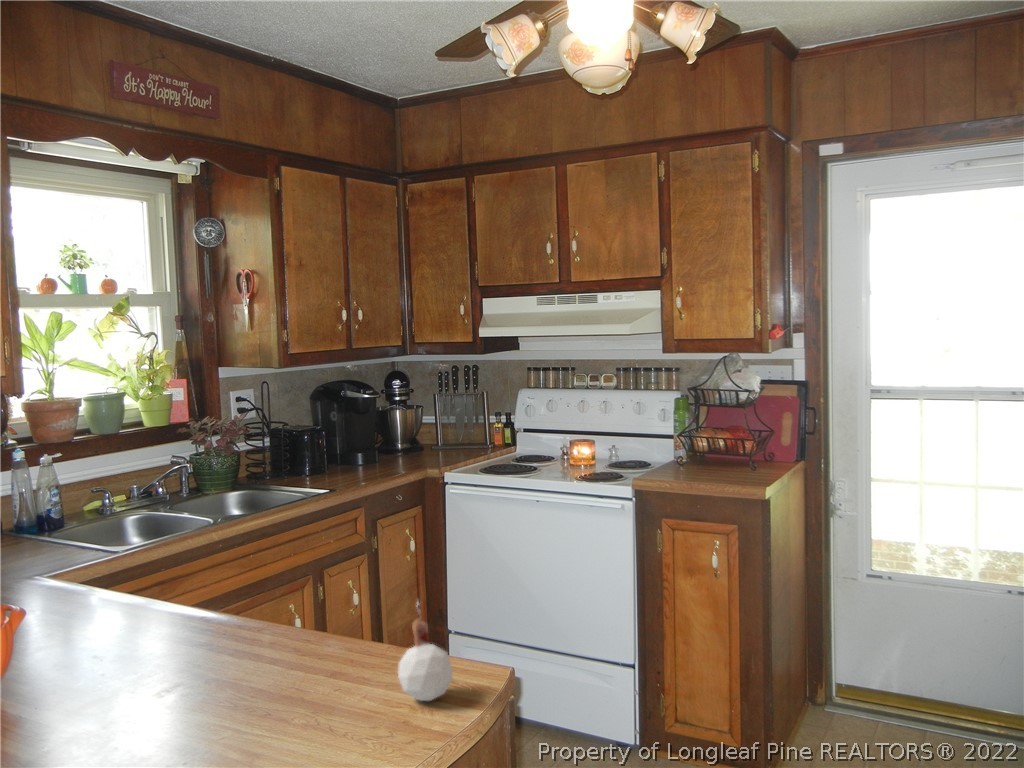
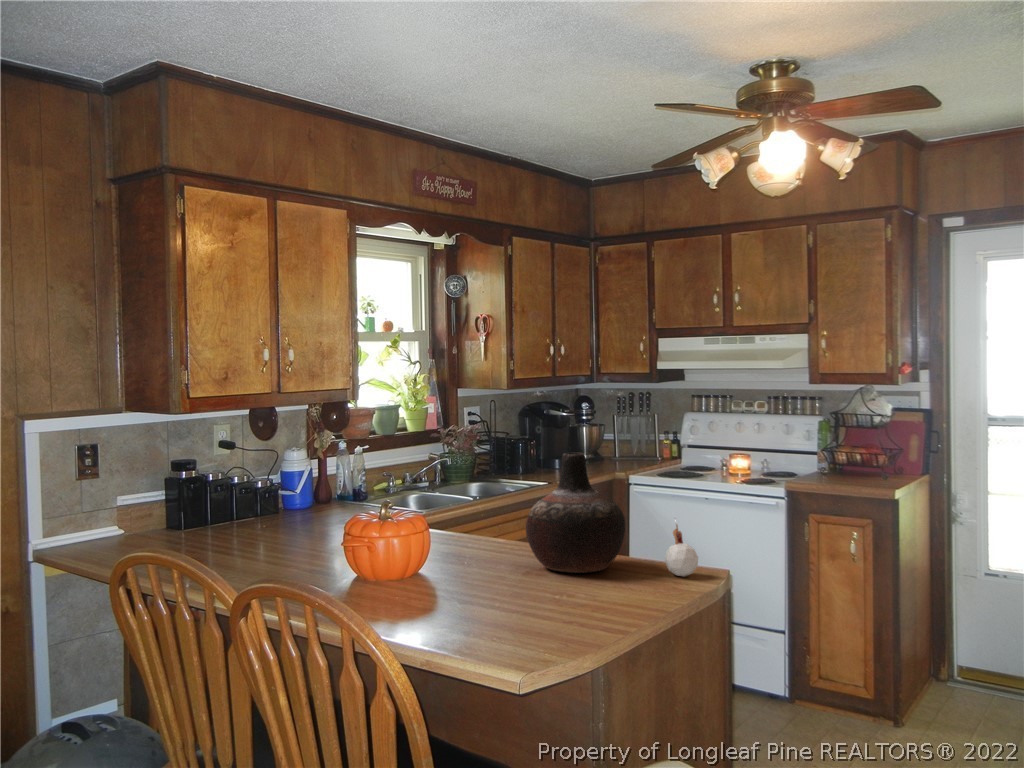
vase: none [160,495,337,707] -> present [526,453,625,573]

